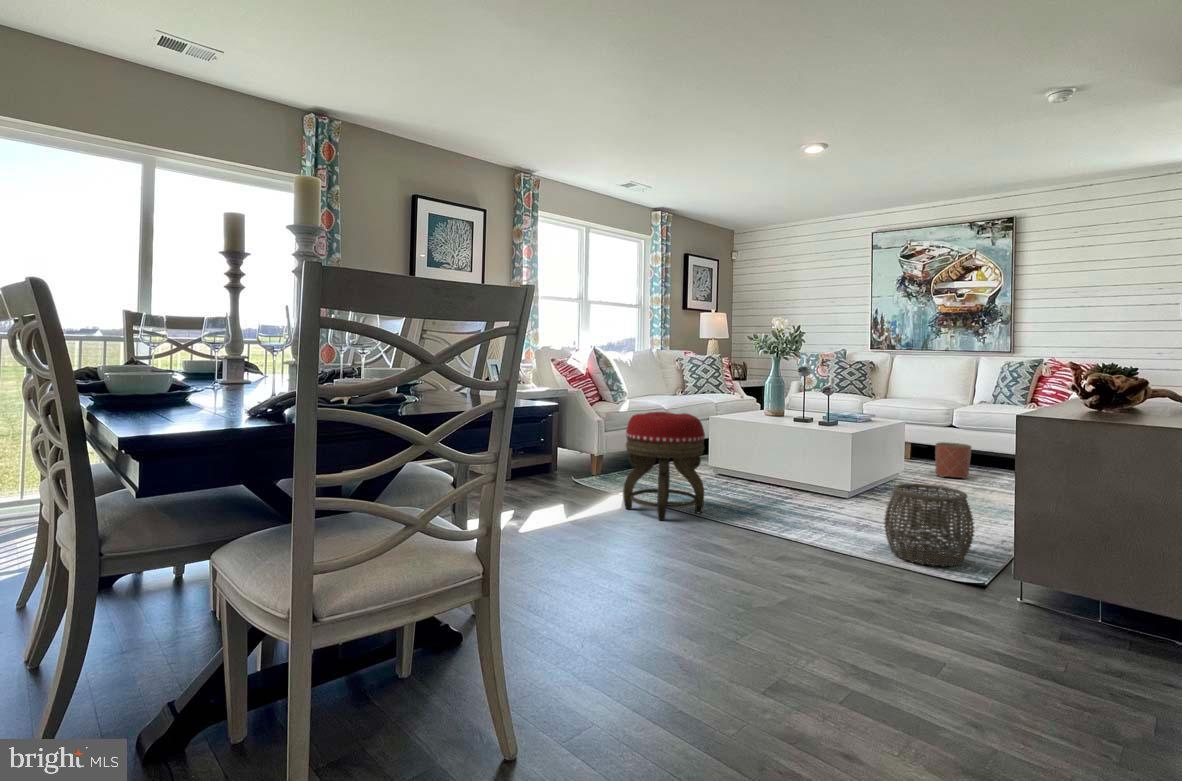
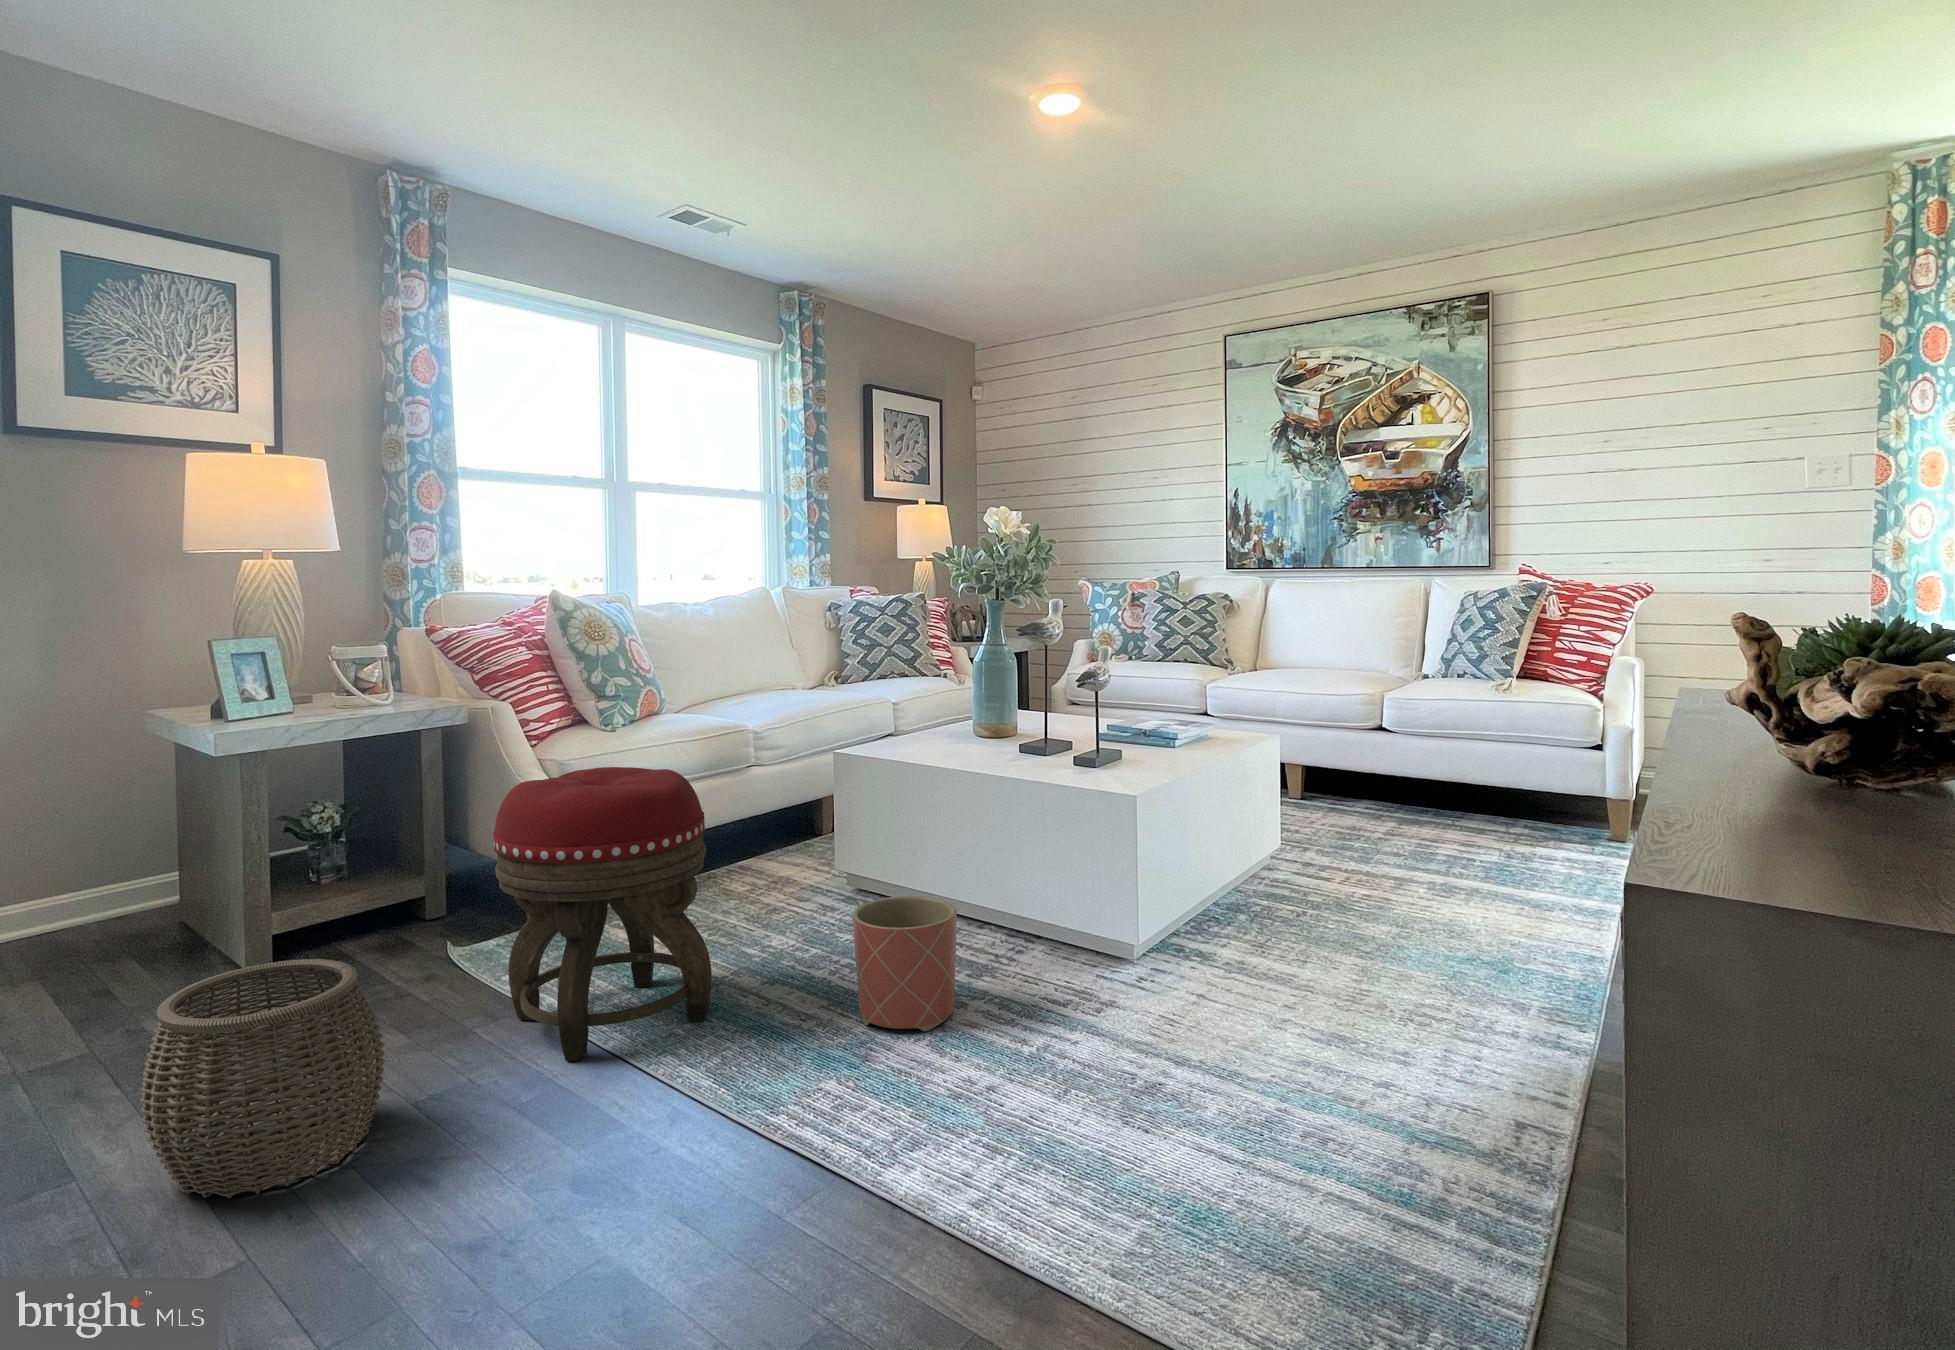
planter: present [935,442,971,479] -> present [853,896,957,1032]
woven basket: present [884,484,974,567] -> present [140,959,384,1198]

